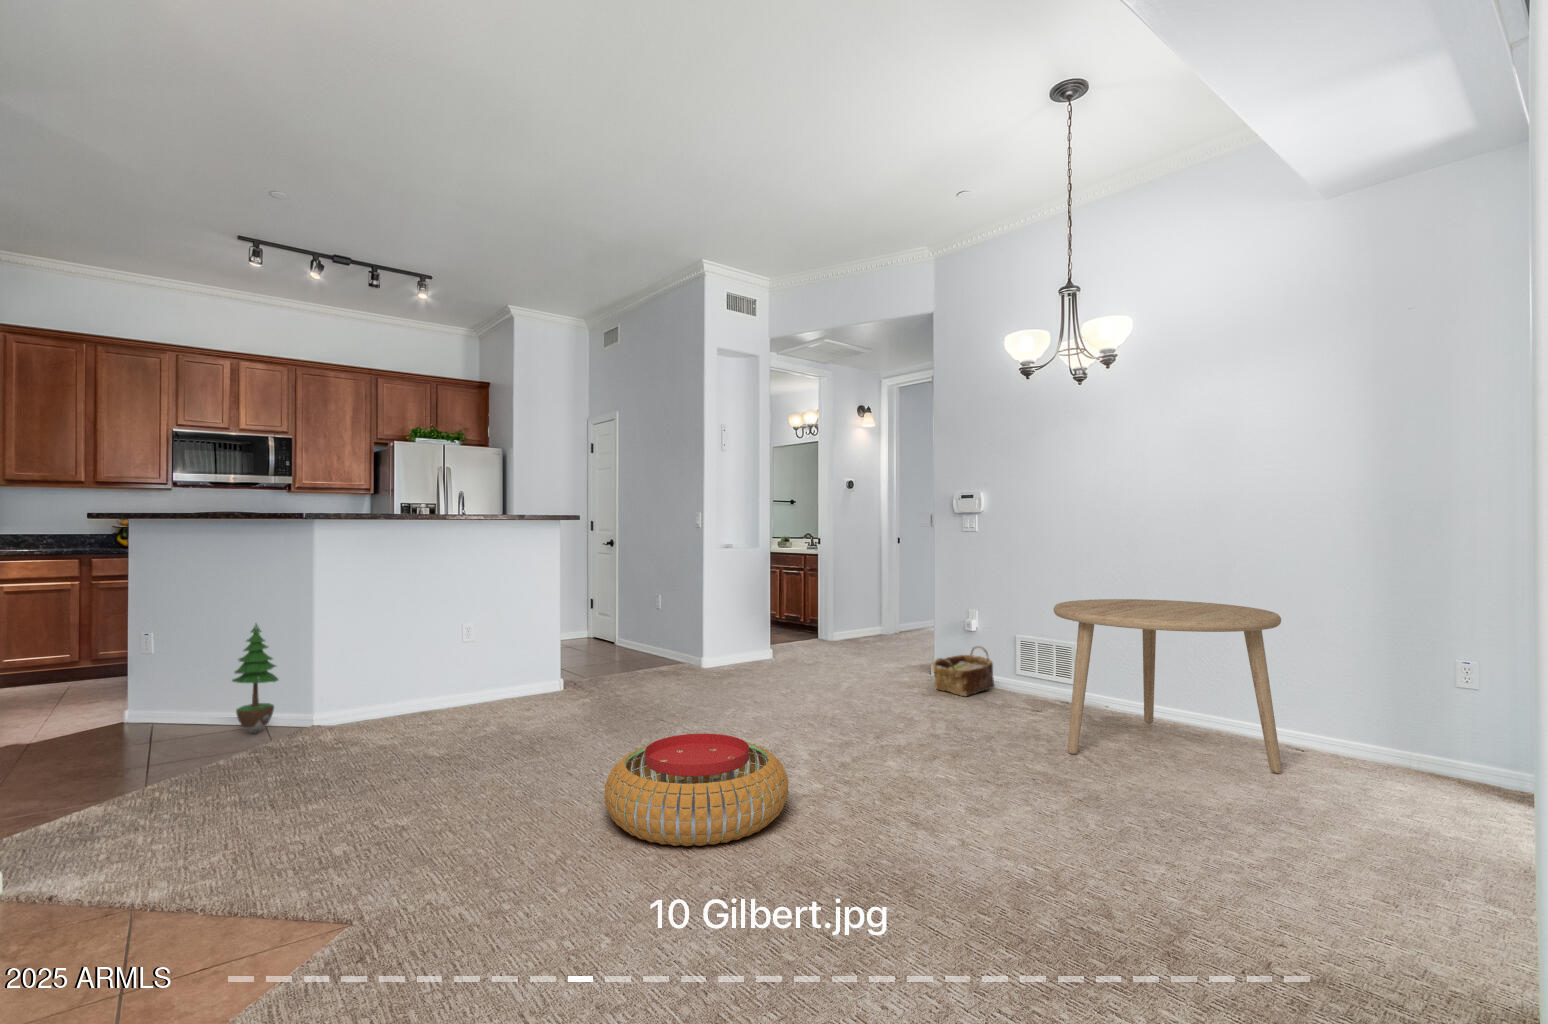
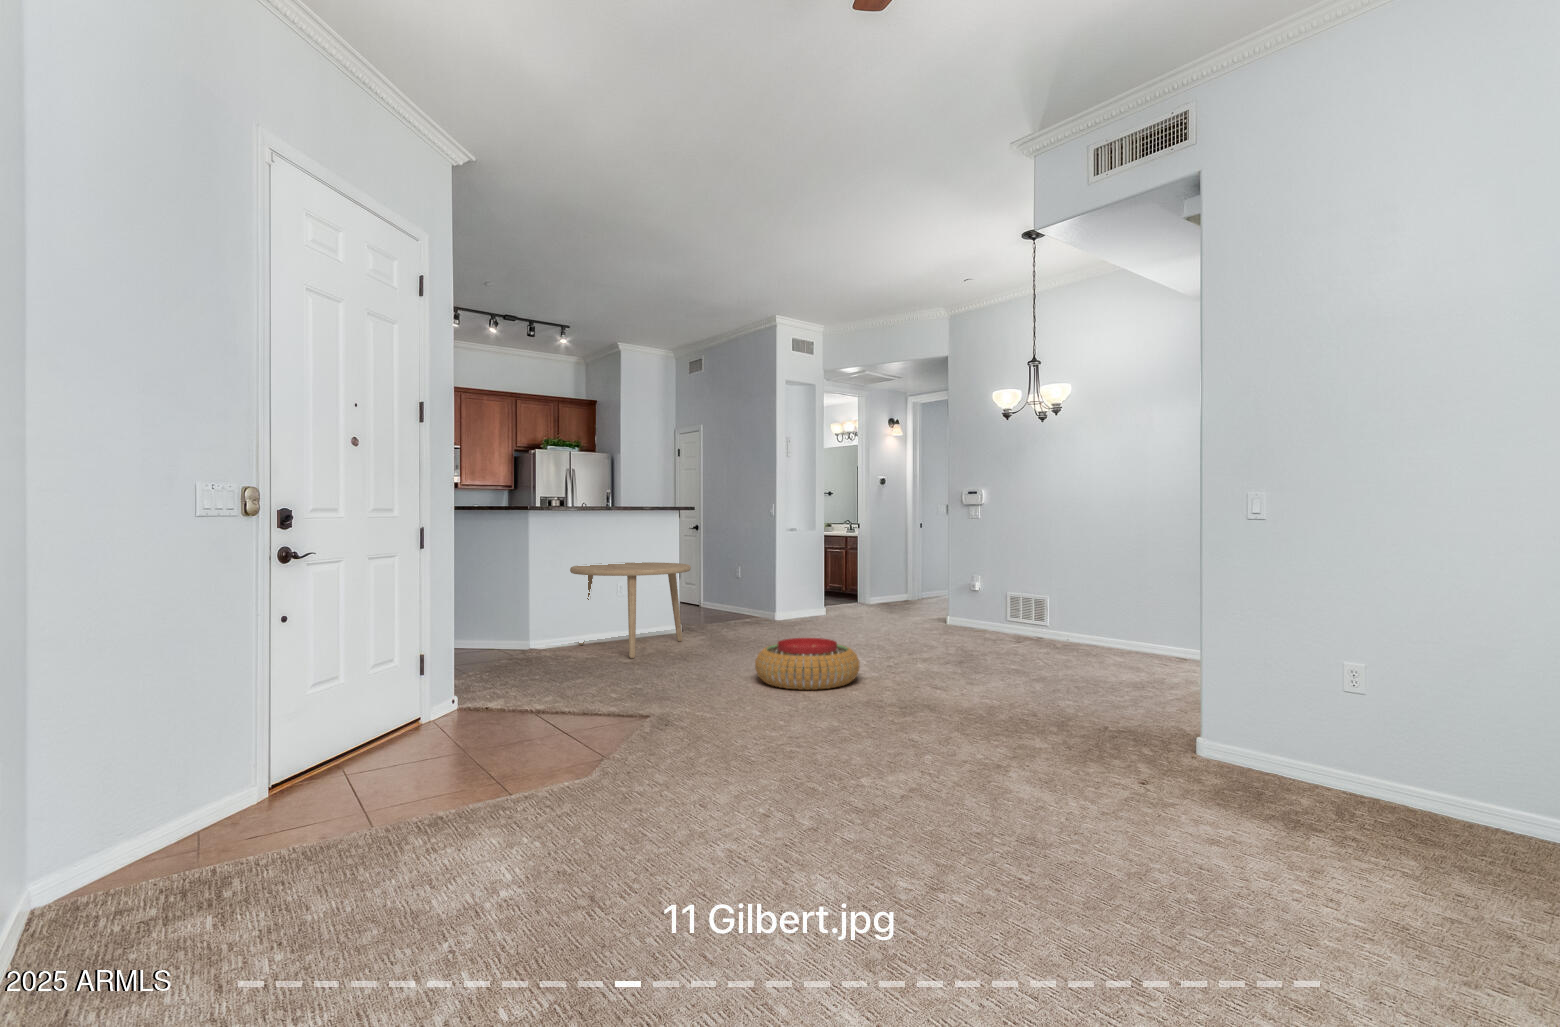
dining table: present [1053,599,1282,773] -> present [570,562,691,659]
potted tree: present [232,624,278,733] -> none [484,578,512,651]
woven basket: present [932,646,994,696] -> none [946,601,991,635]

